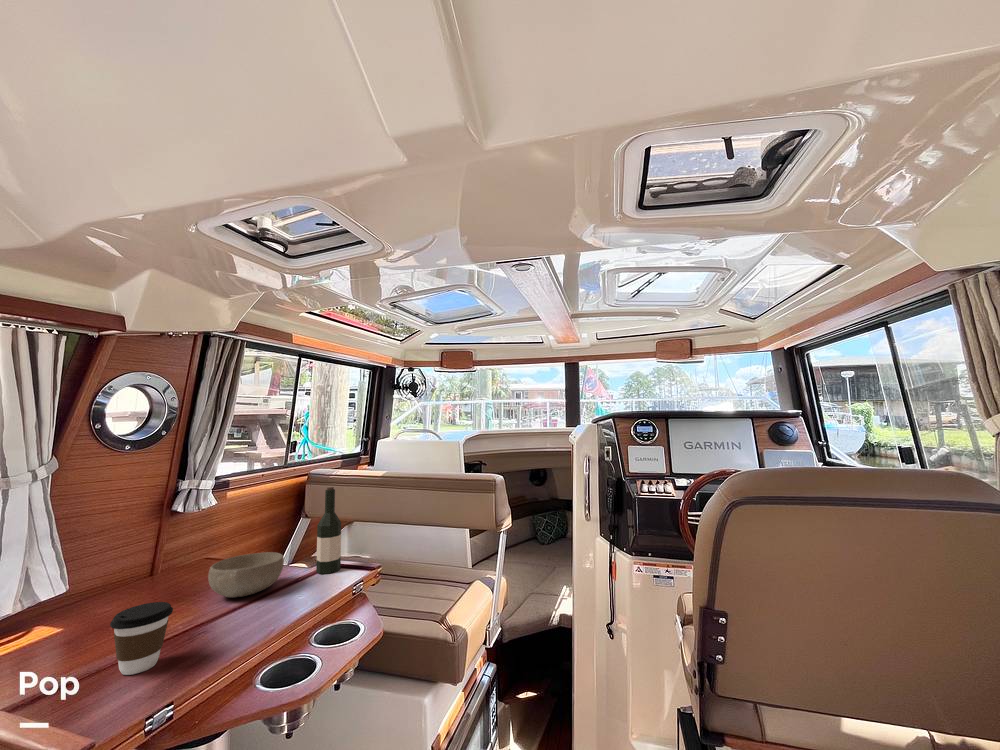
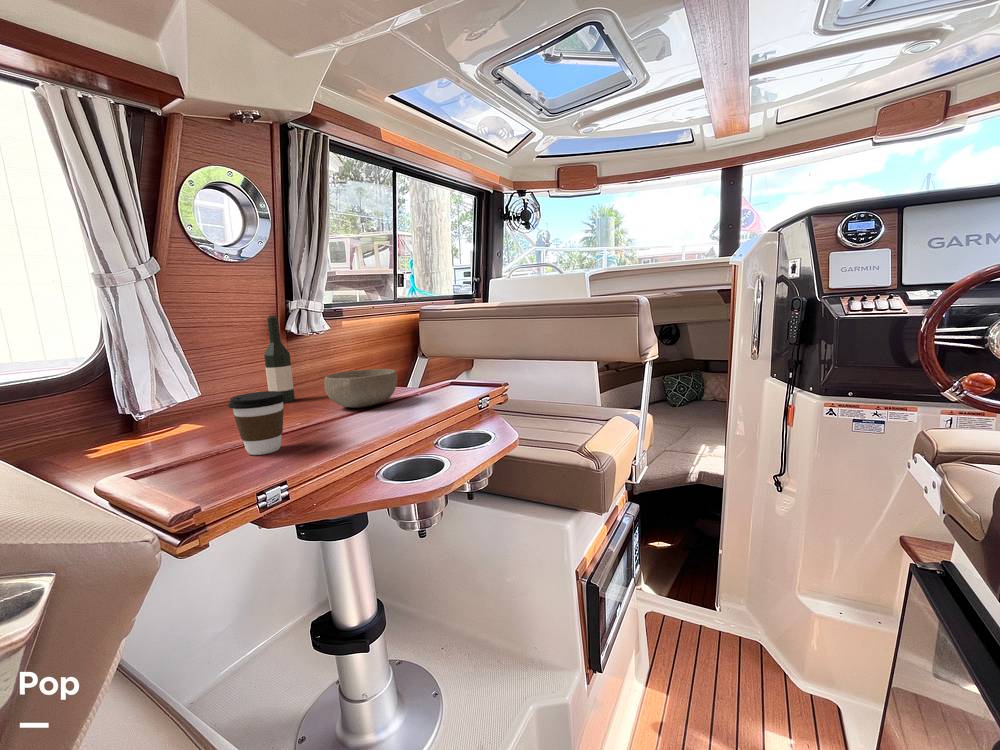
wine bottle: present [316,487,341,574] -> present [264,315,295,403]

